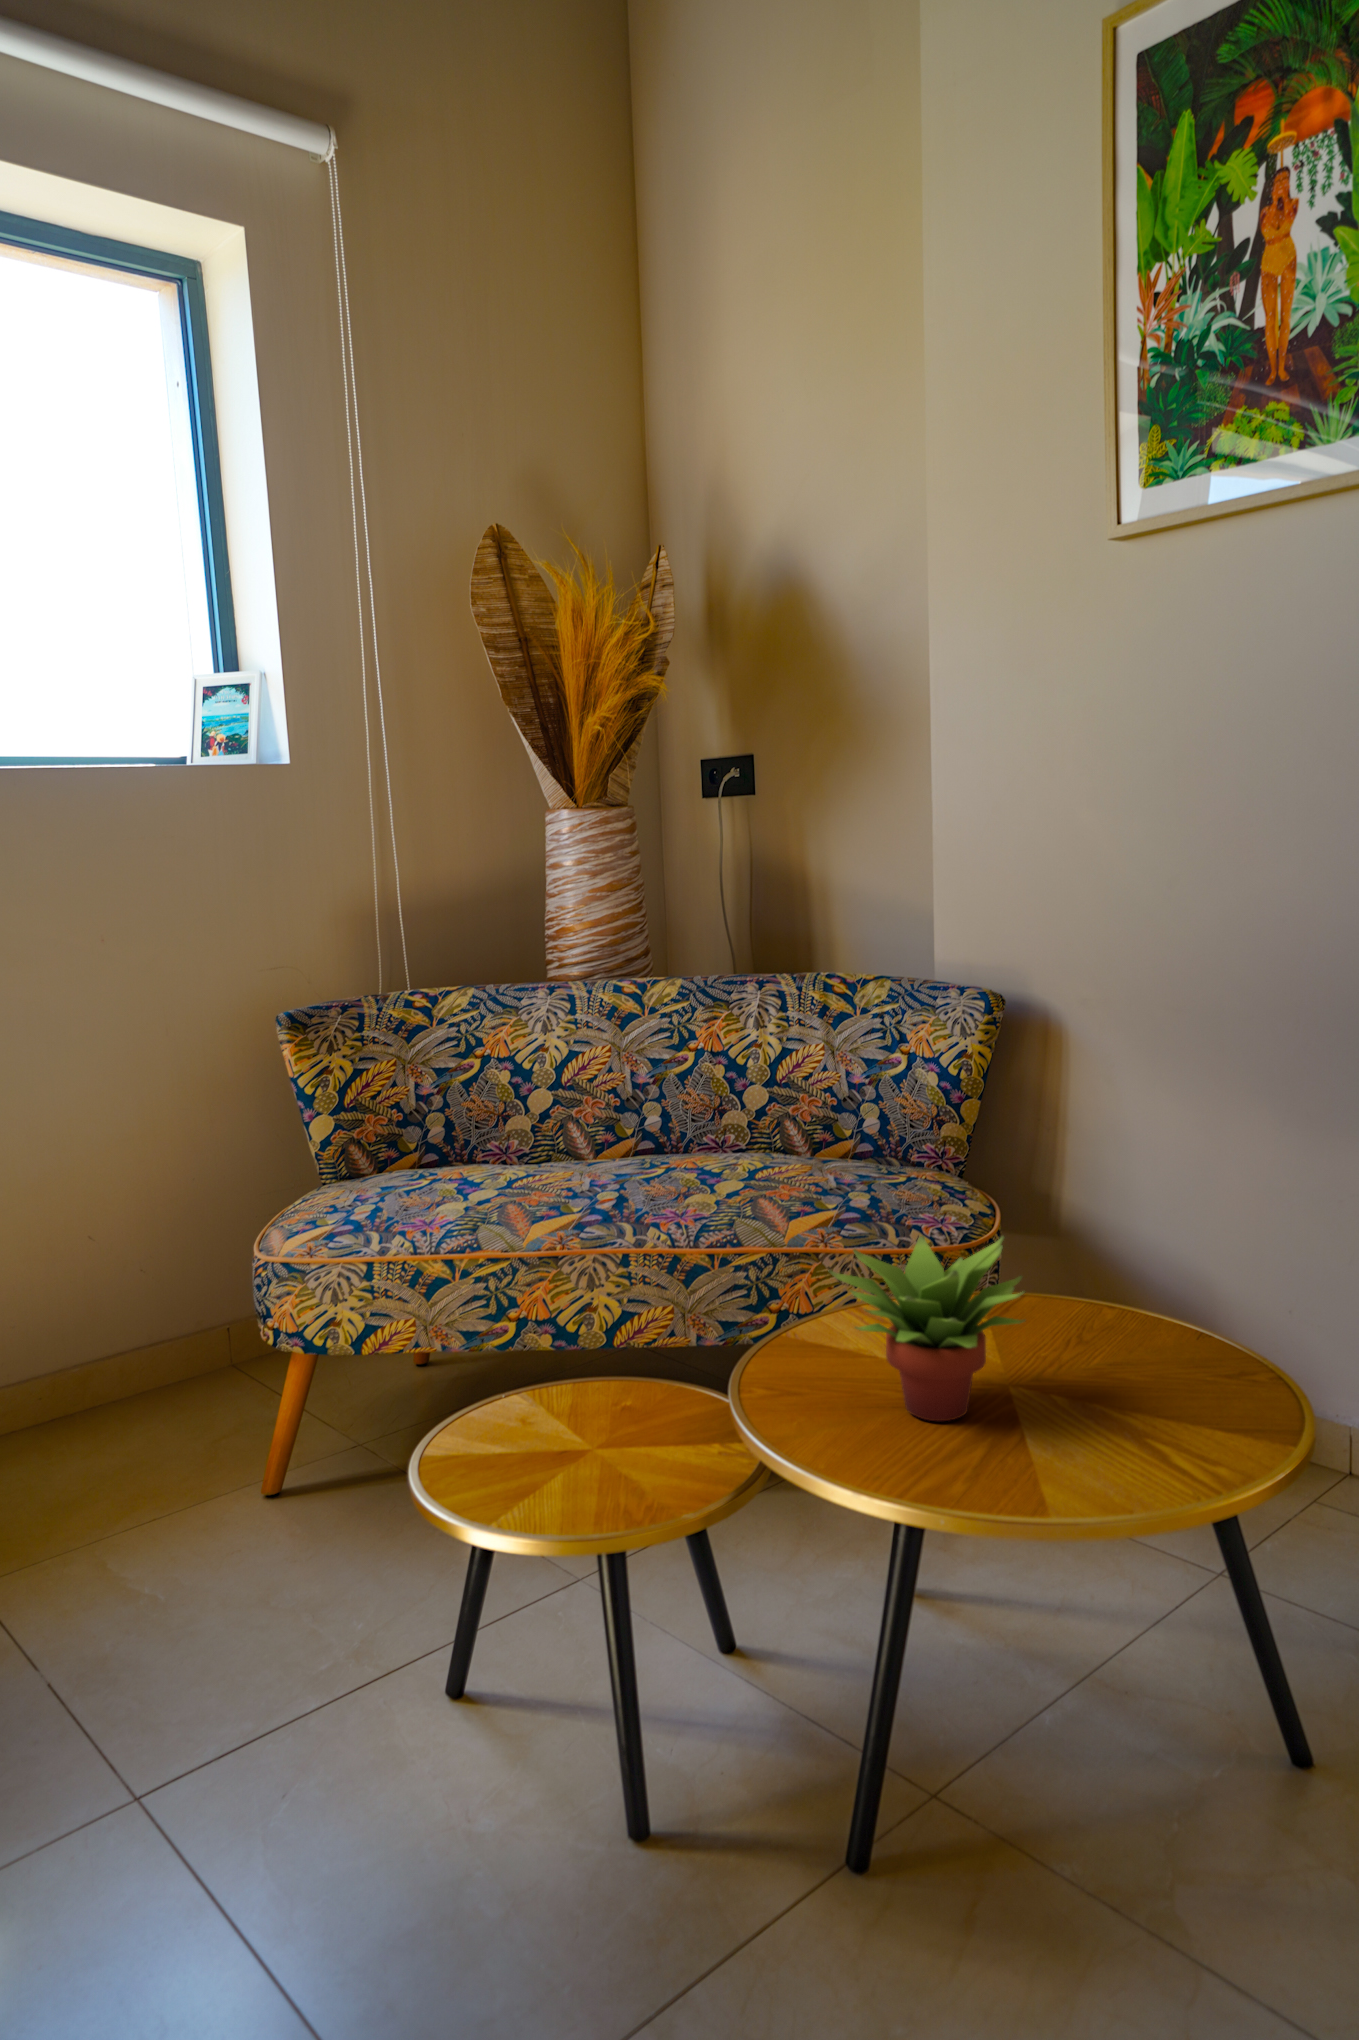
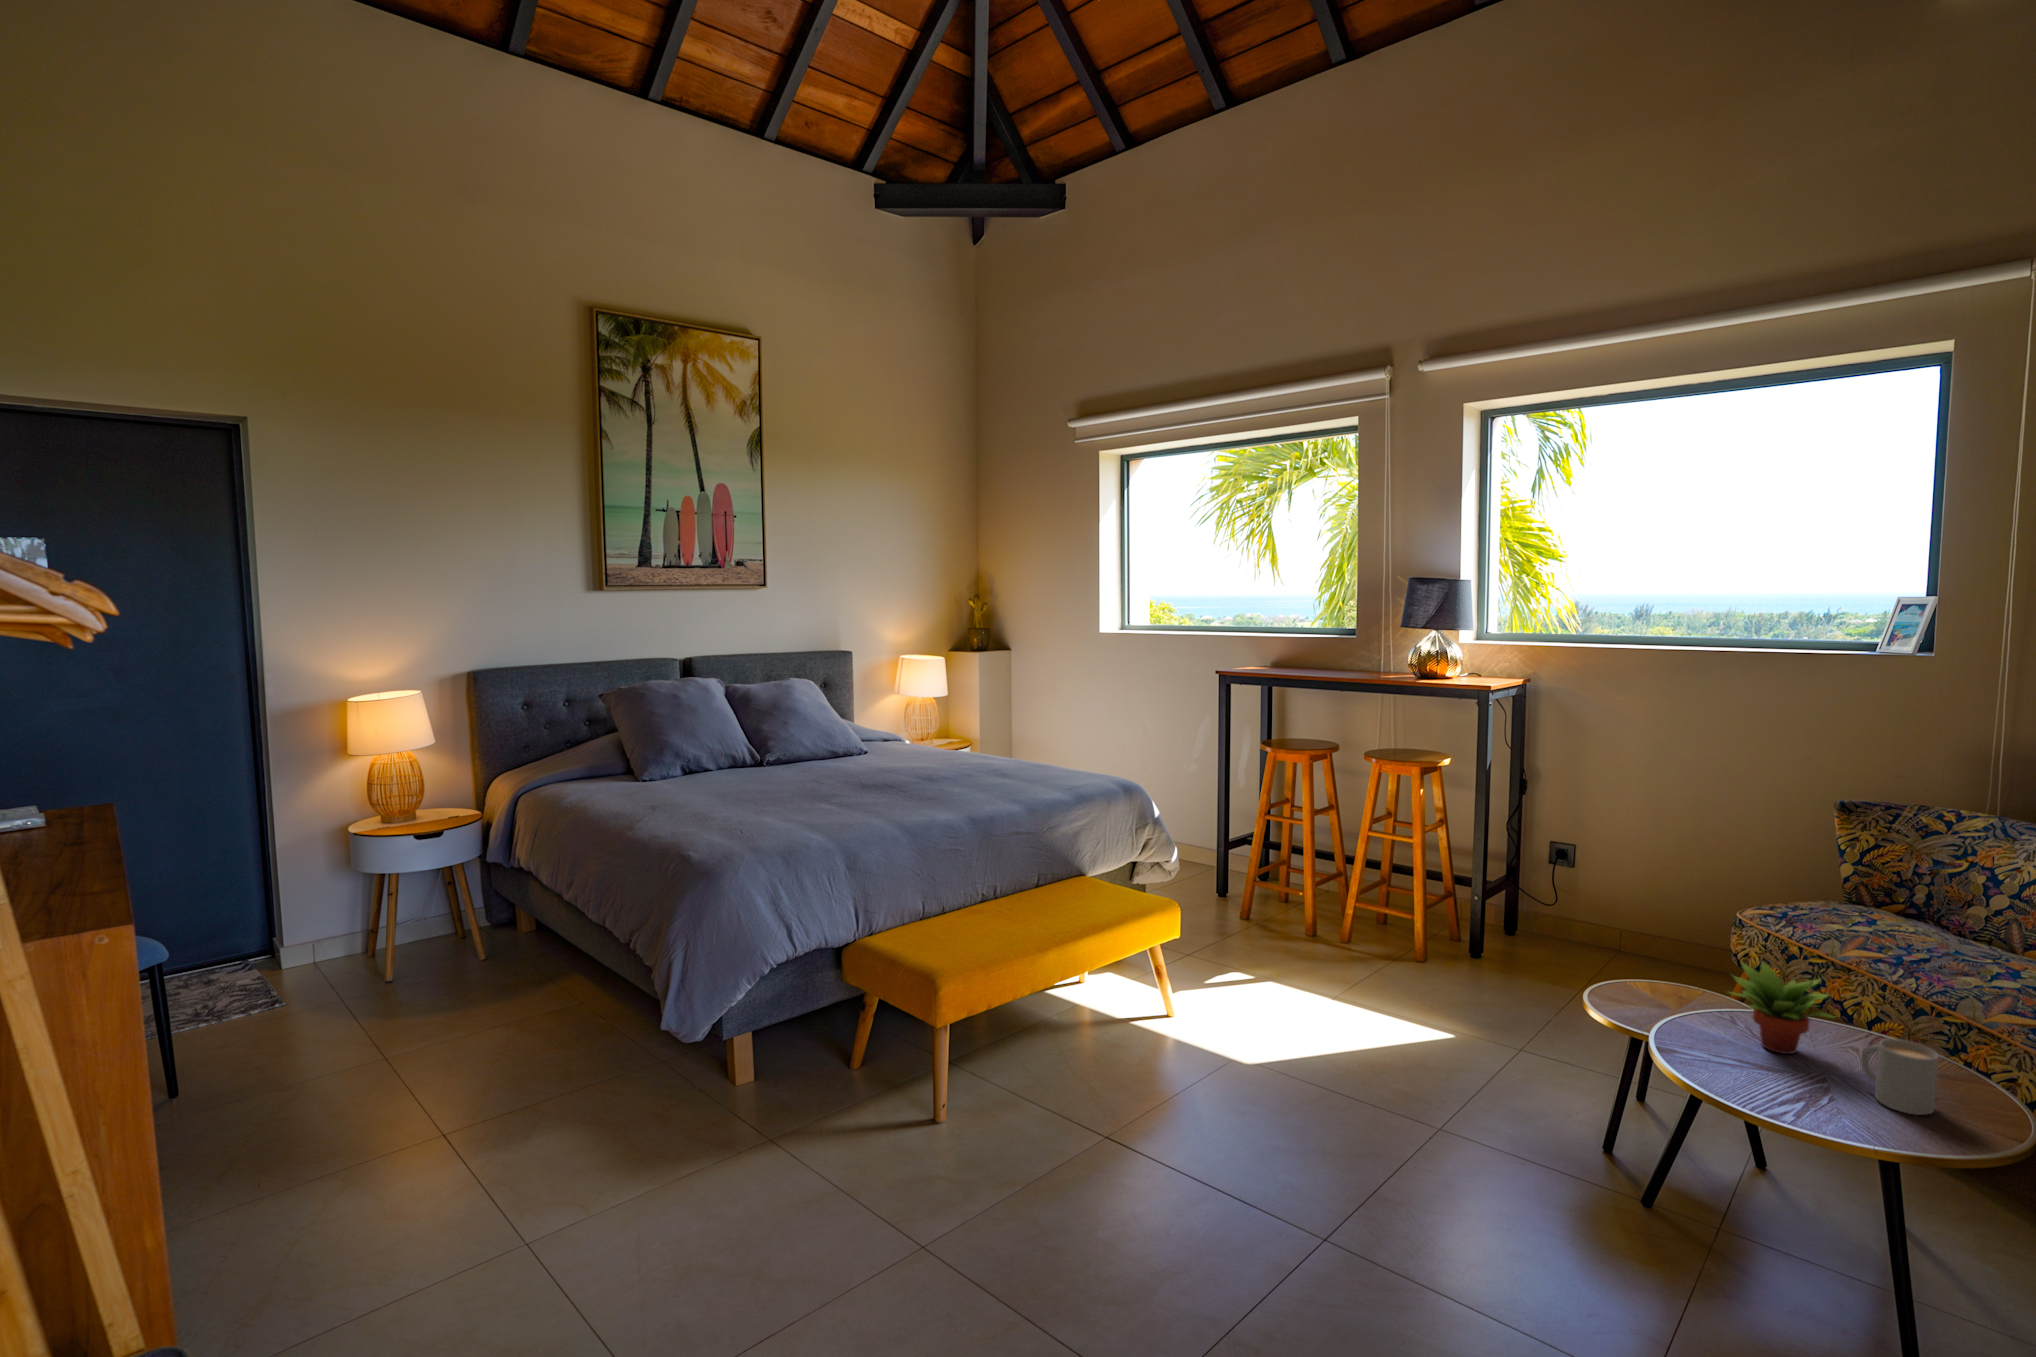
mug: none [1084,1262,1204,1396] -> present [1861,1039,1939,1115]

